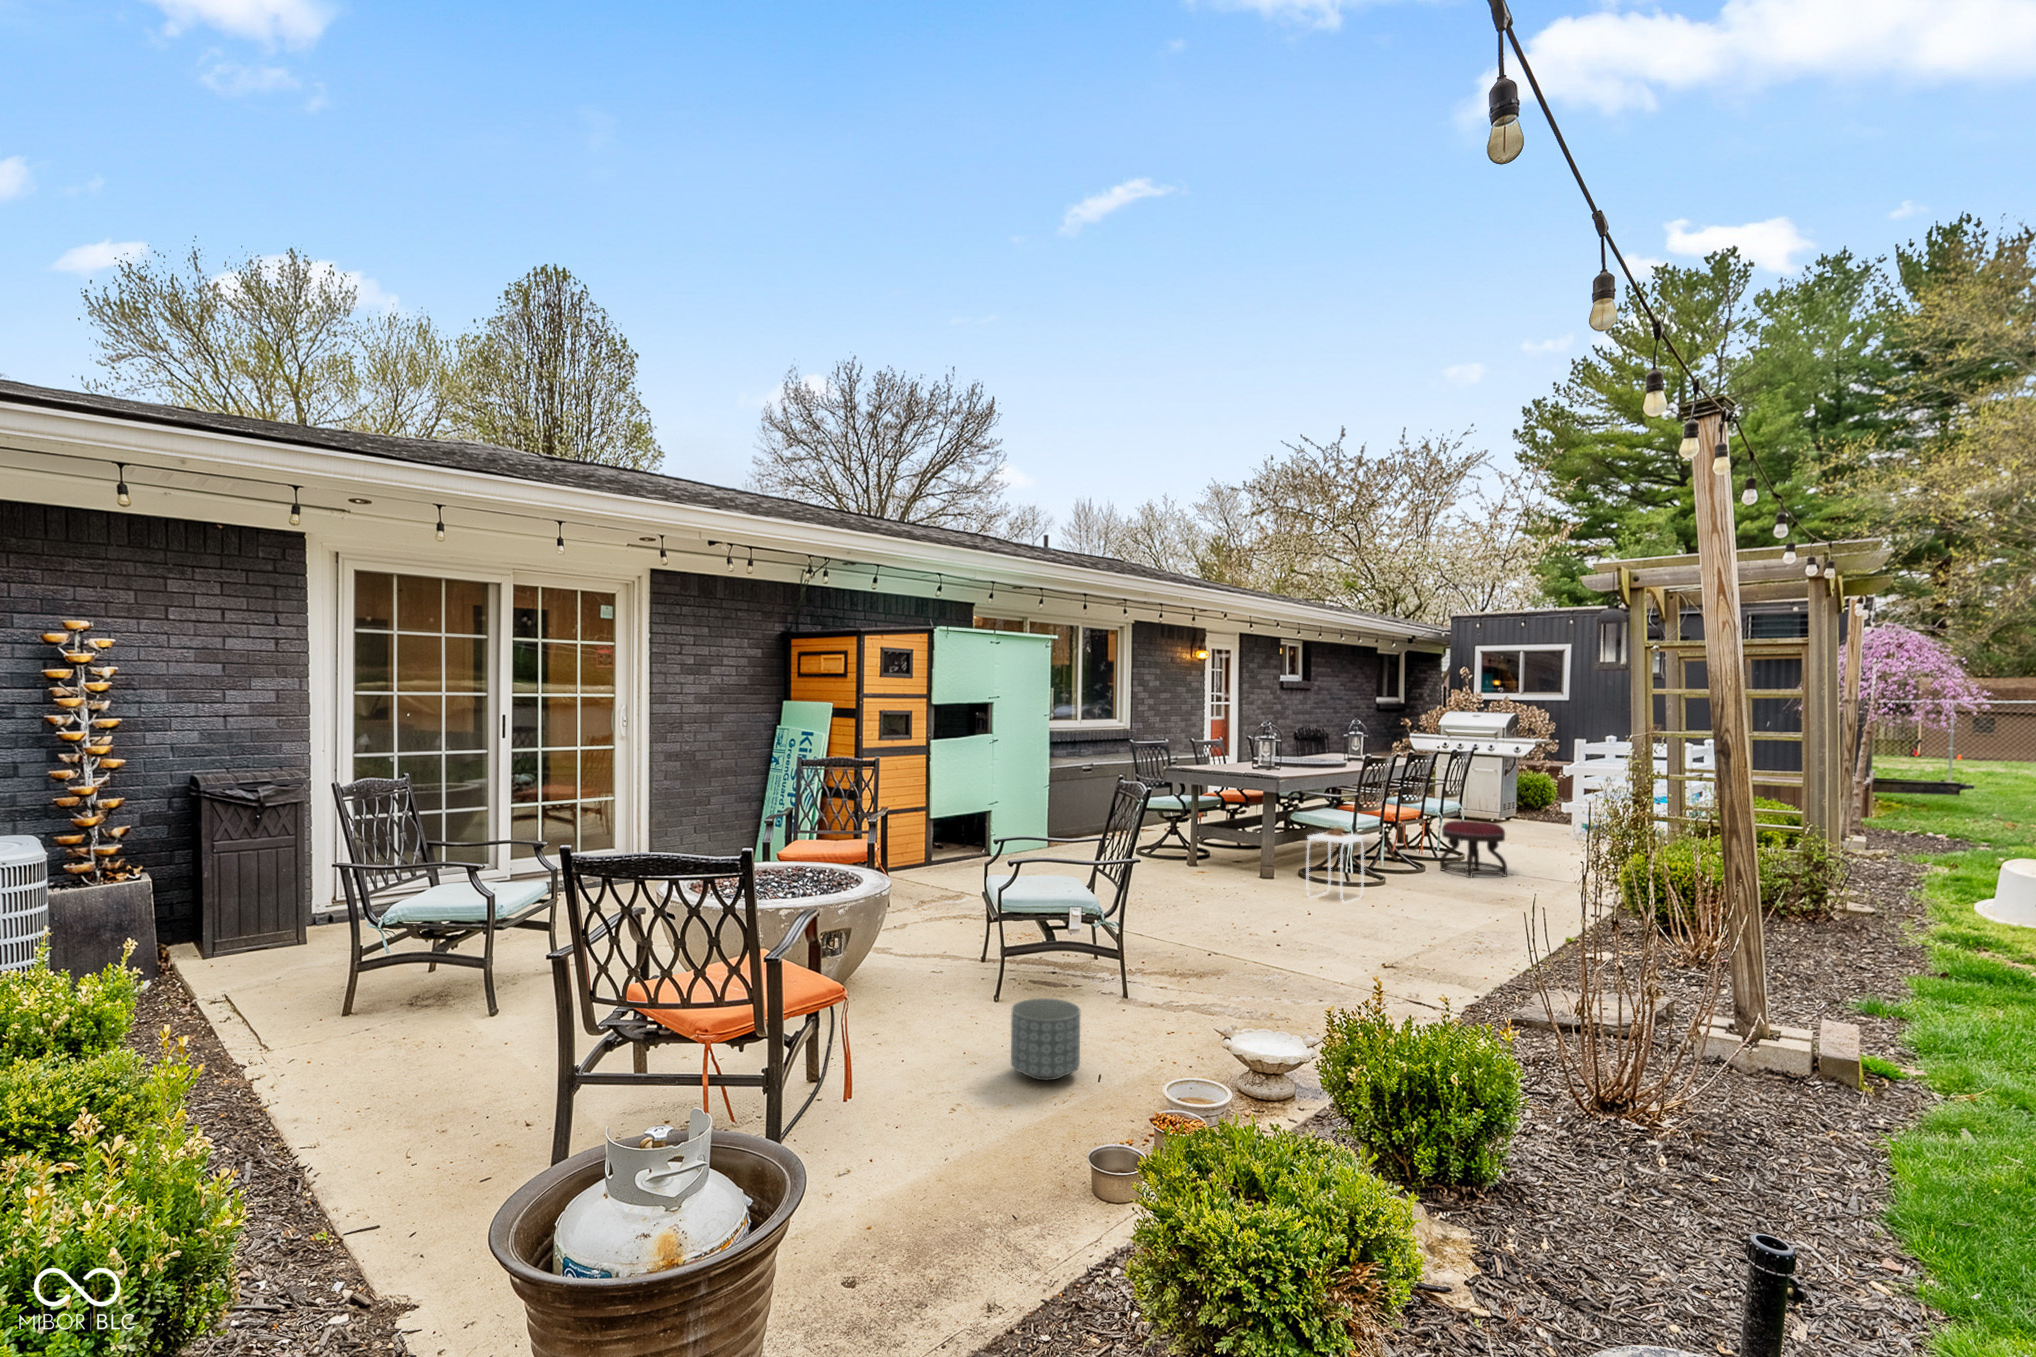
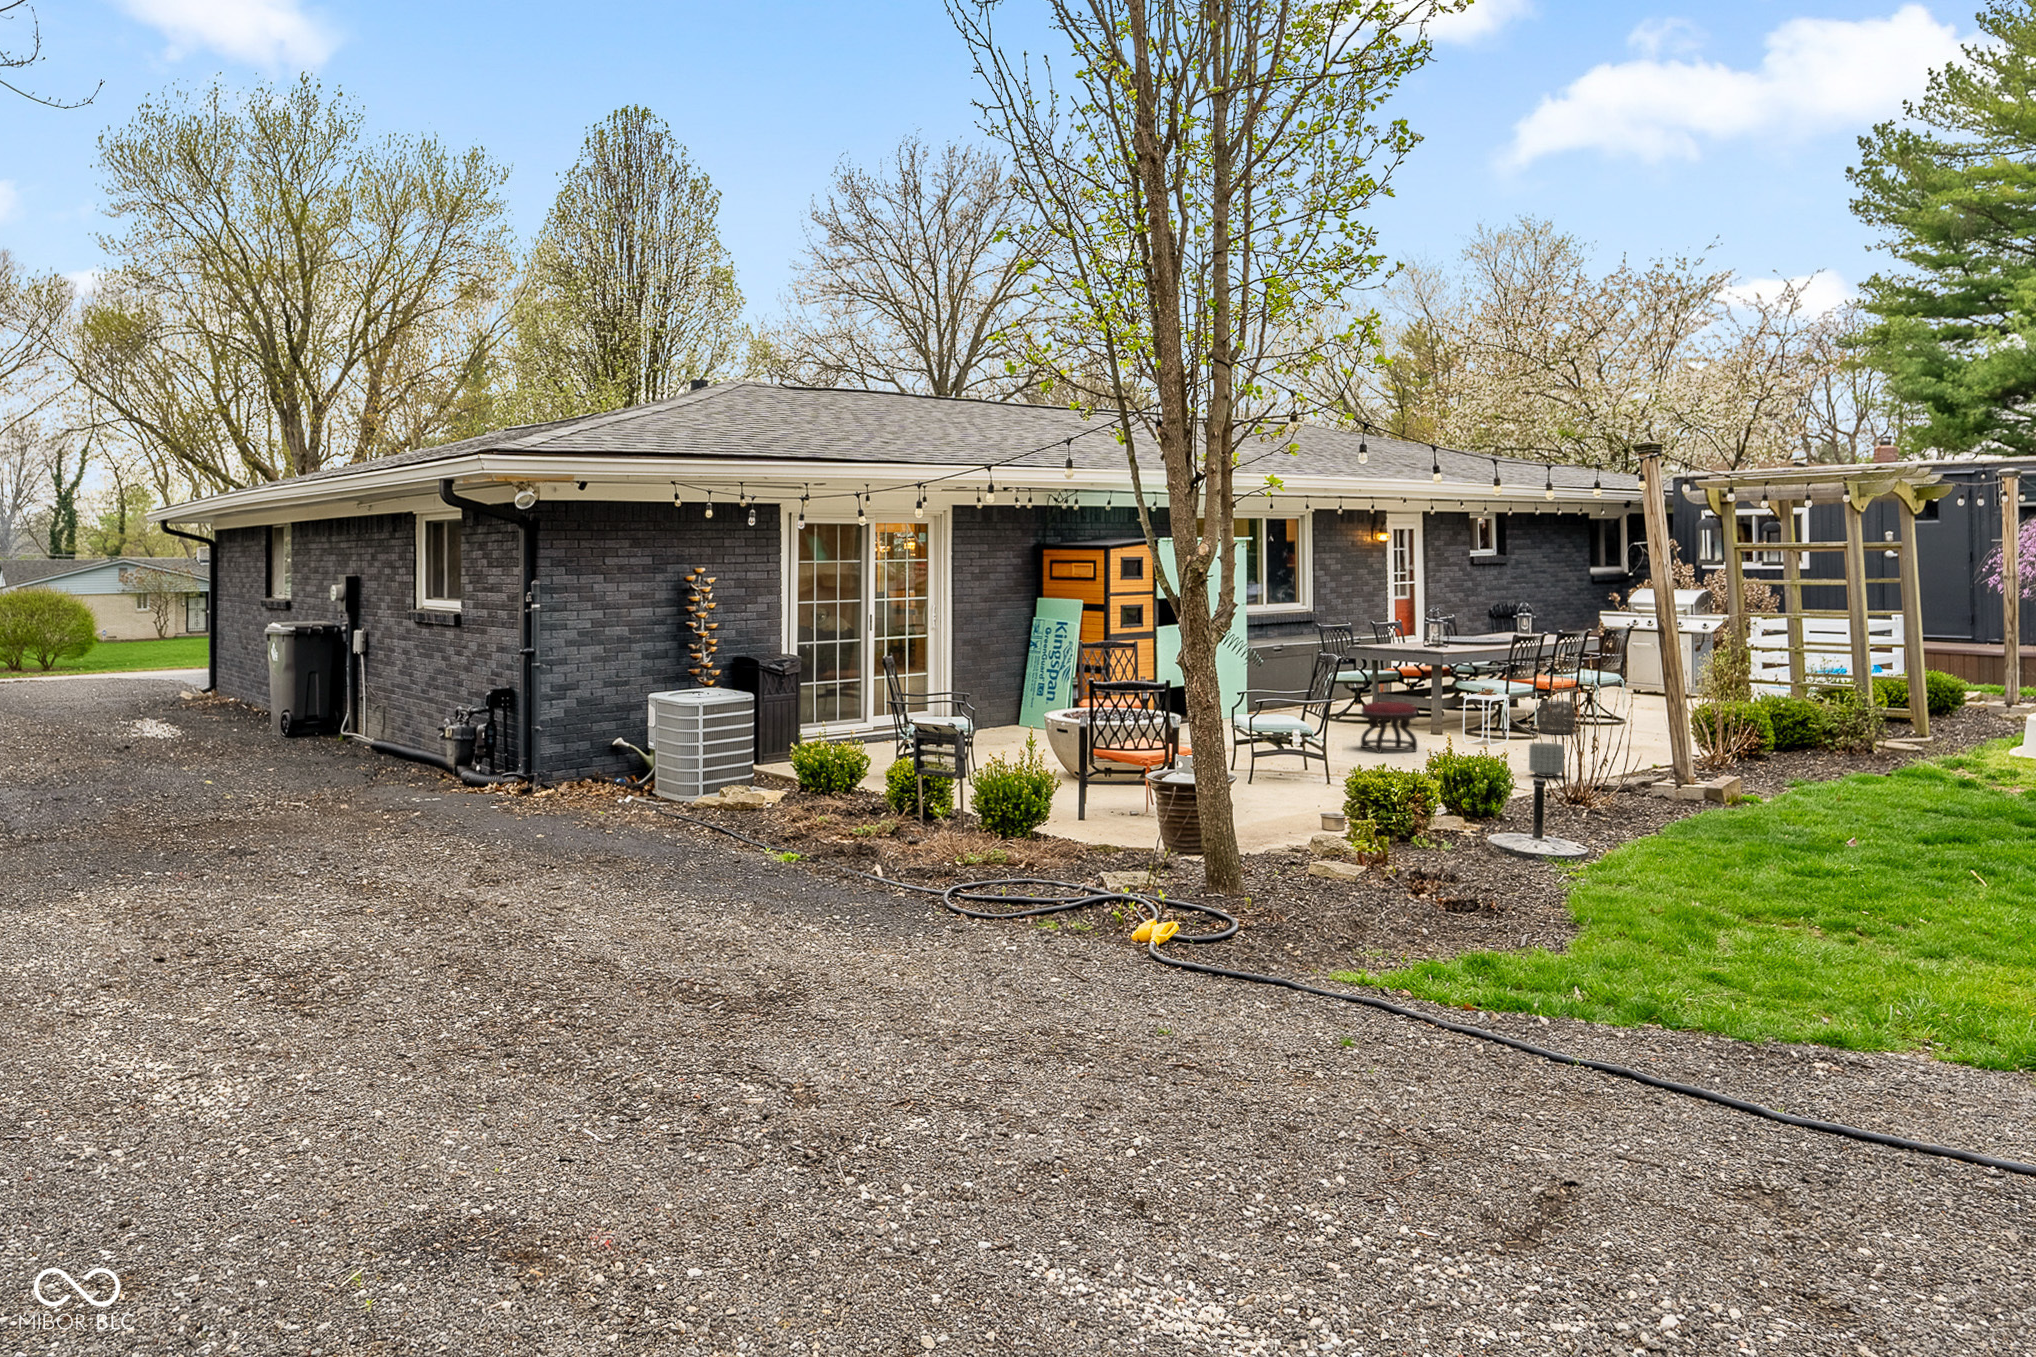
ottoman: present [1440,821,1507,878] -> present [1361,702,1417,753]
woven basket: none [1387,839,1436,883] -> present [1537,700,1575,734]
planter: present [1011,998,1080,1080] -> present [1529,743,1564,777]

